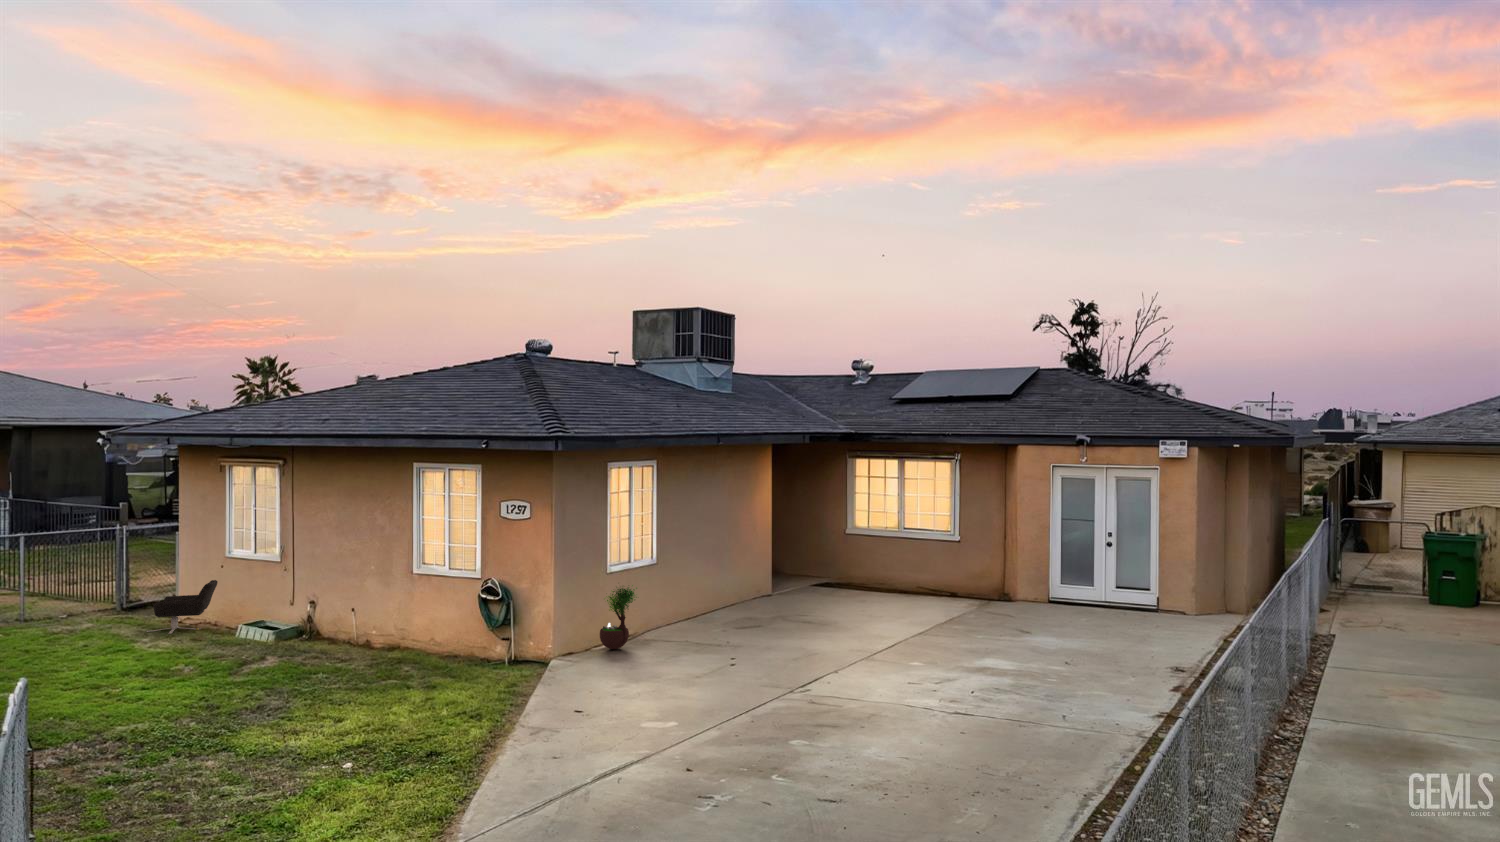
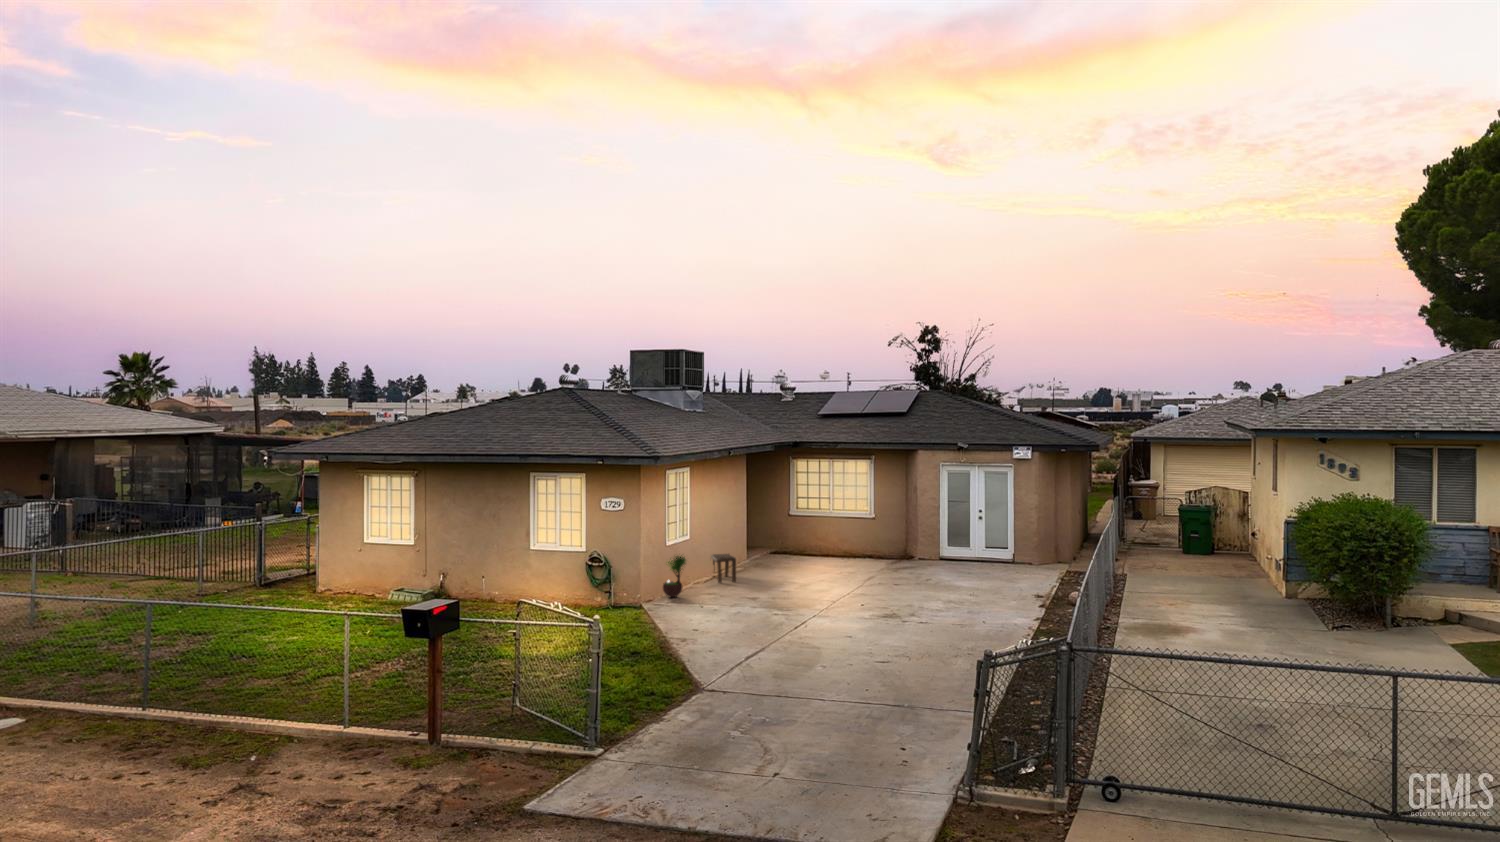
lounge chair: present [147,580,218,634] -> none [311,560,361,601]
bench: none [700,585,728,628] -> present [711,554,736,583]

